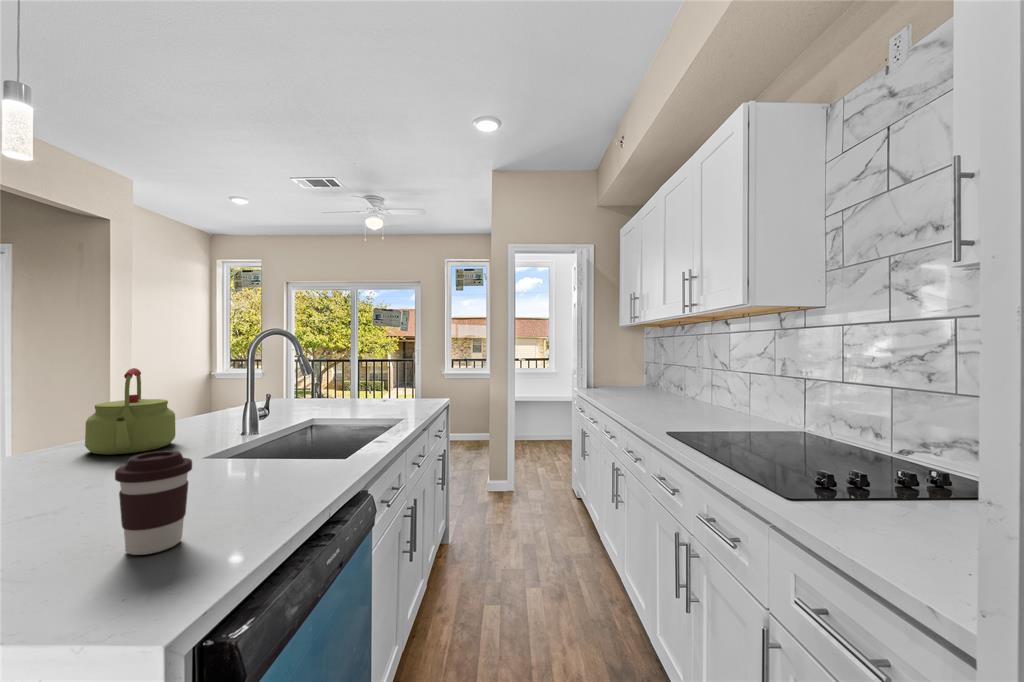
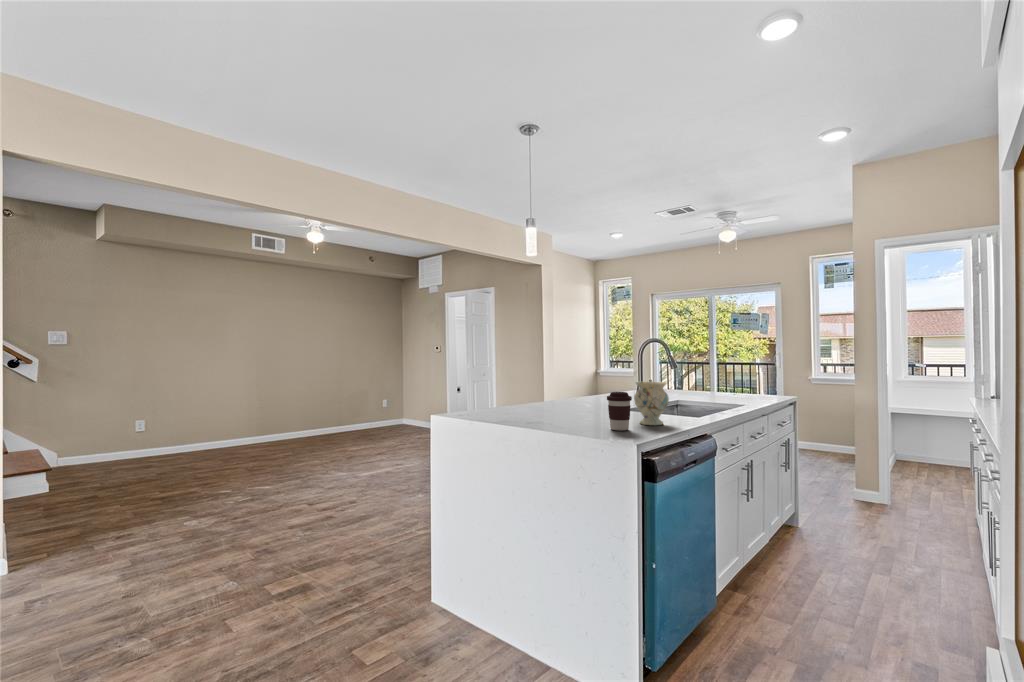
kettle: present [85,368,175,455] -> none [568,361,605,405]
vase: none [211,411,289,507] -> present [634,381,669,425]

